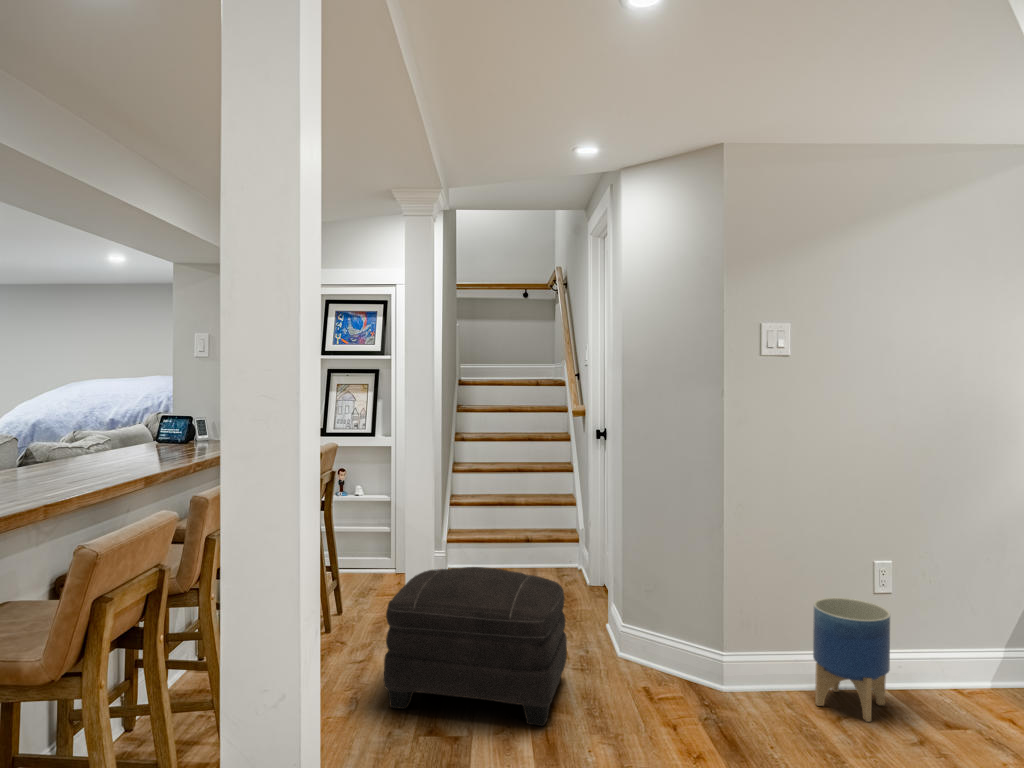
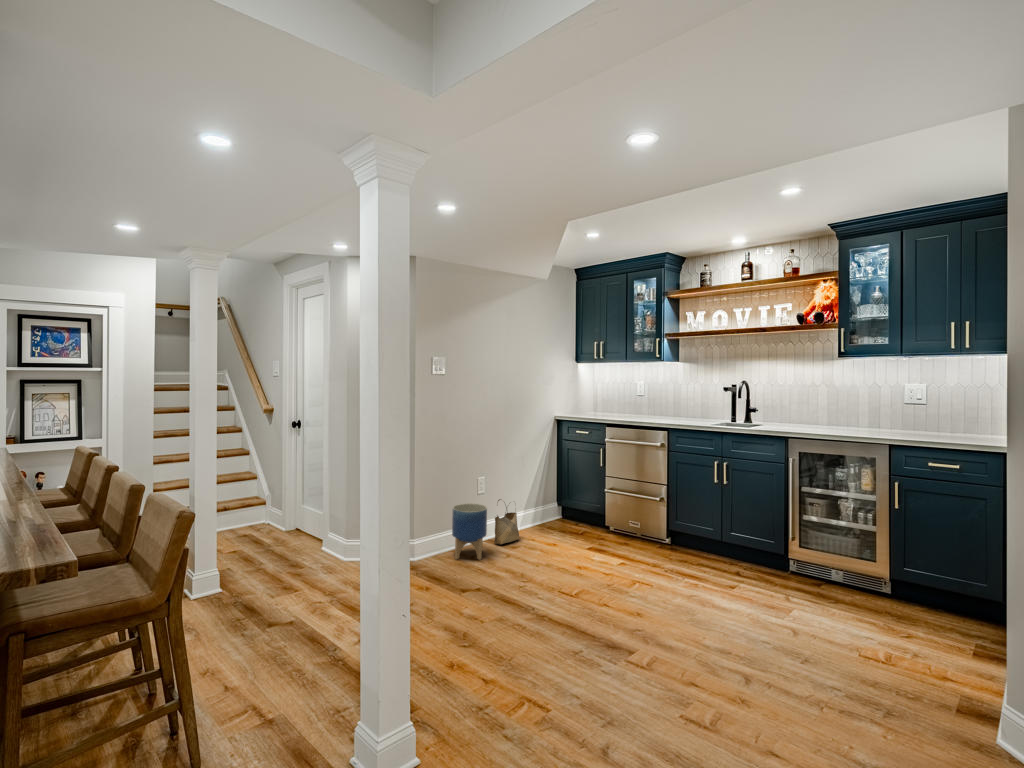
ottoman: present [384,567,567,726] -> none [209,522,335,631]
woven basket: none [923,604,992,701] -> present [494,499,519,544]

